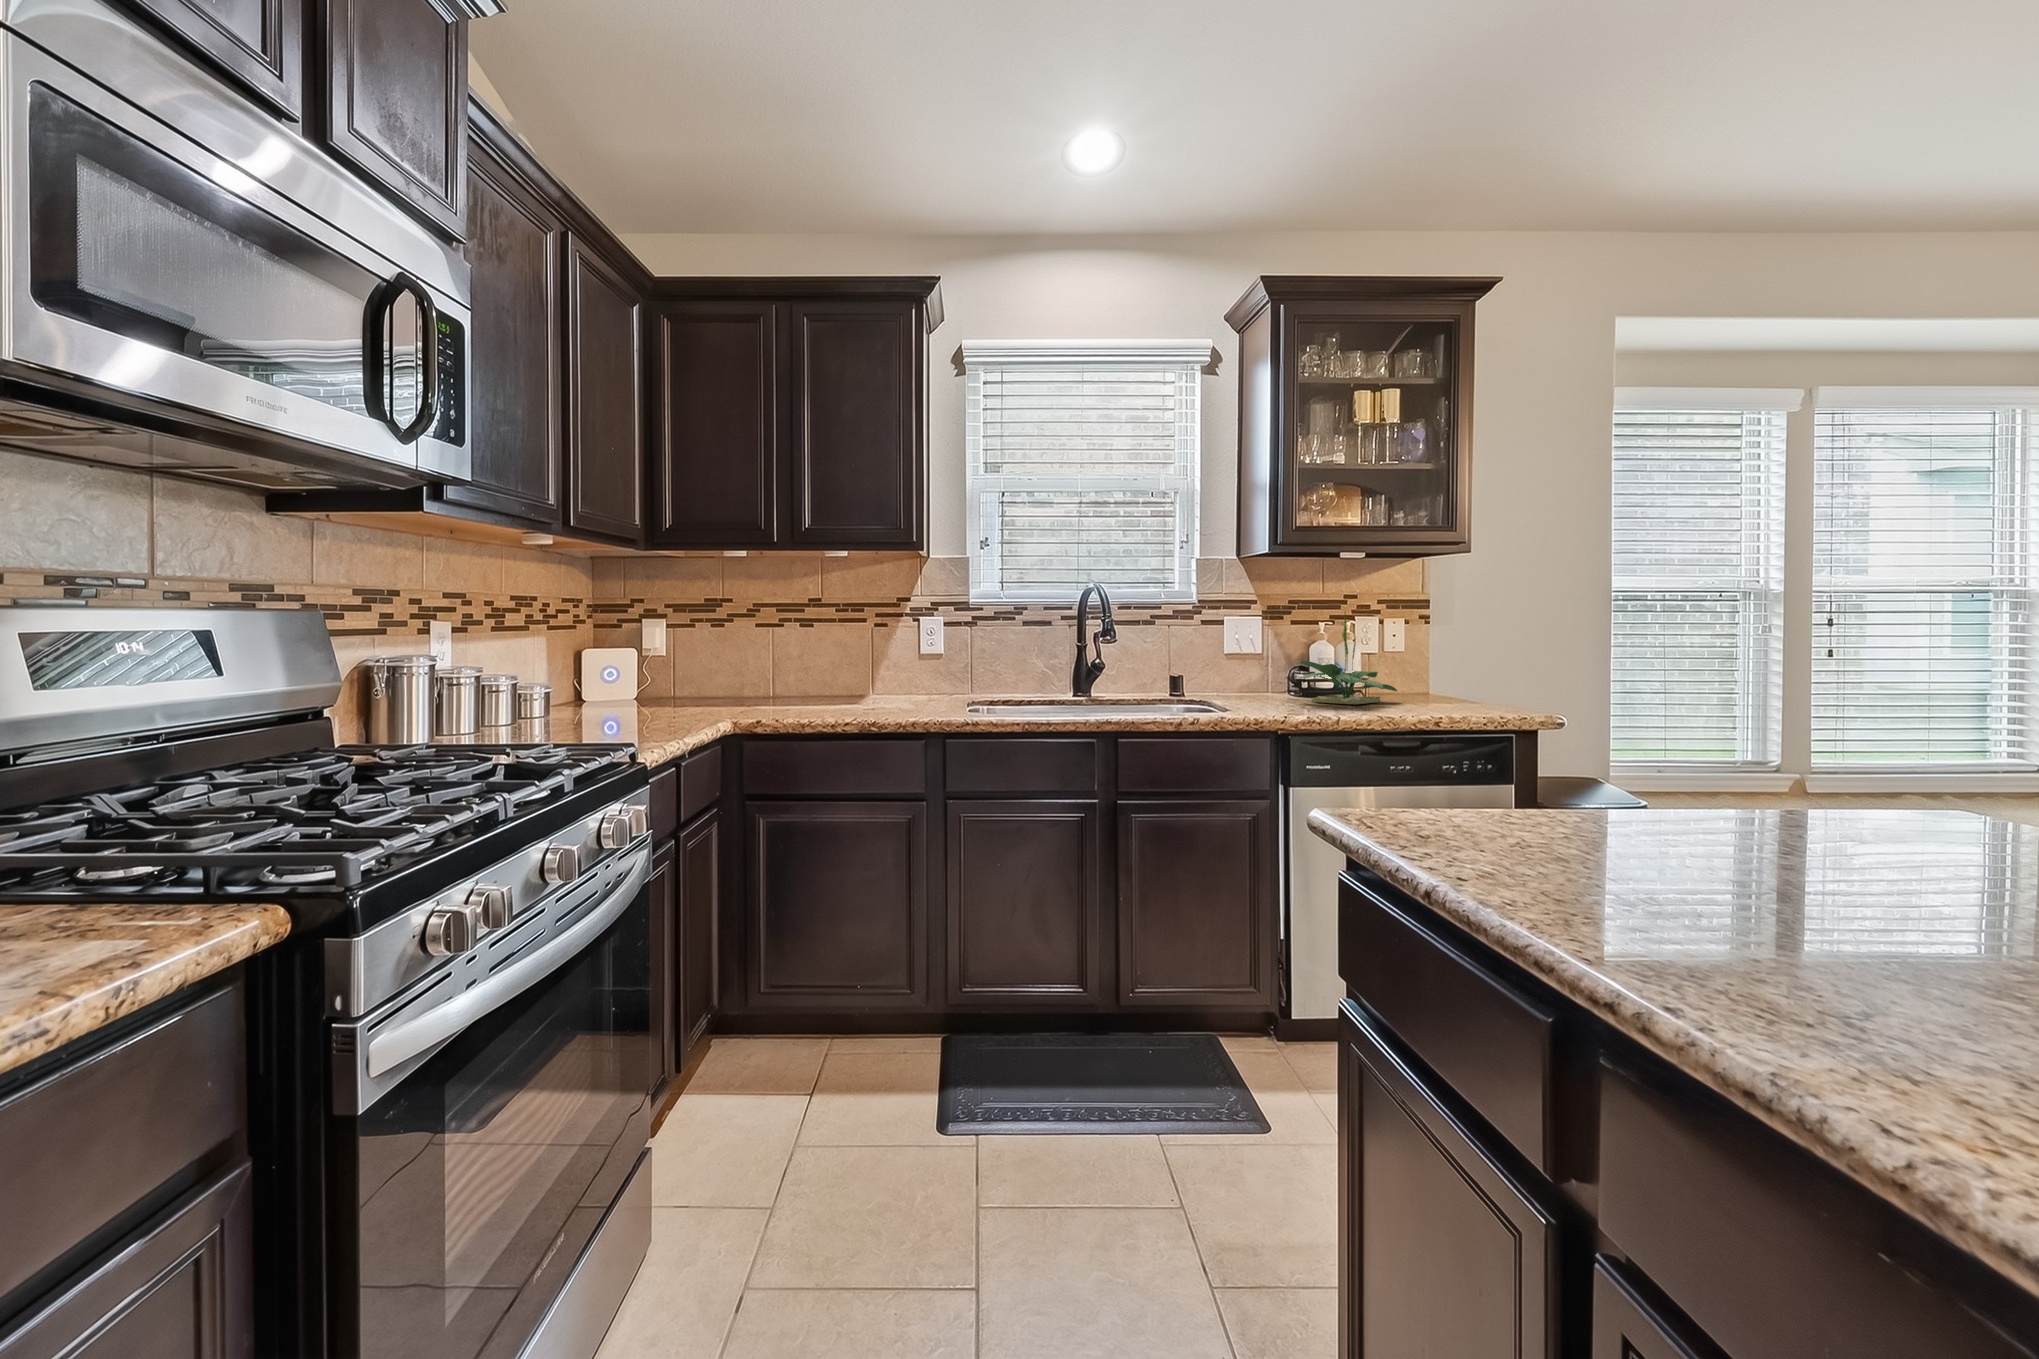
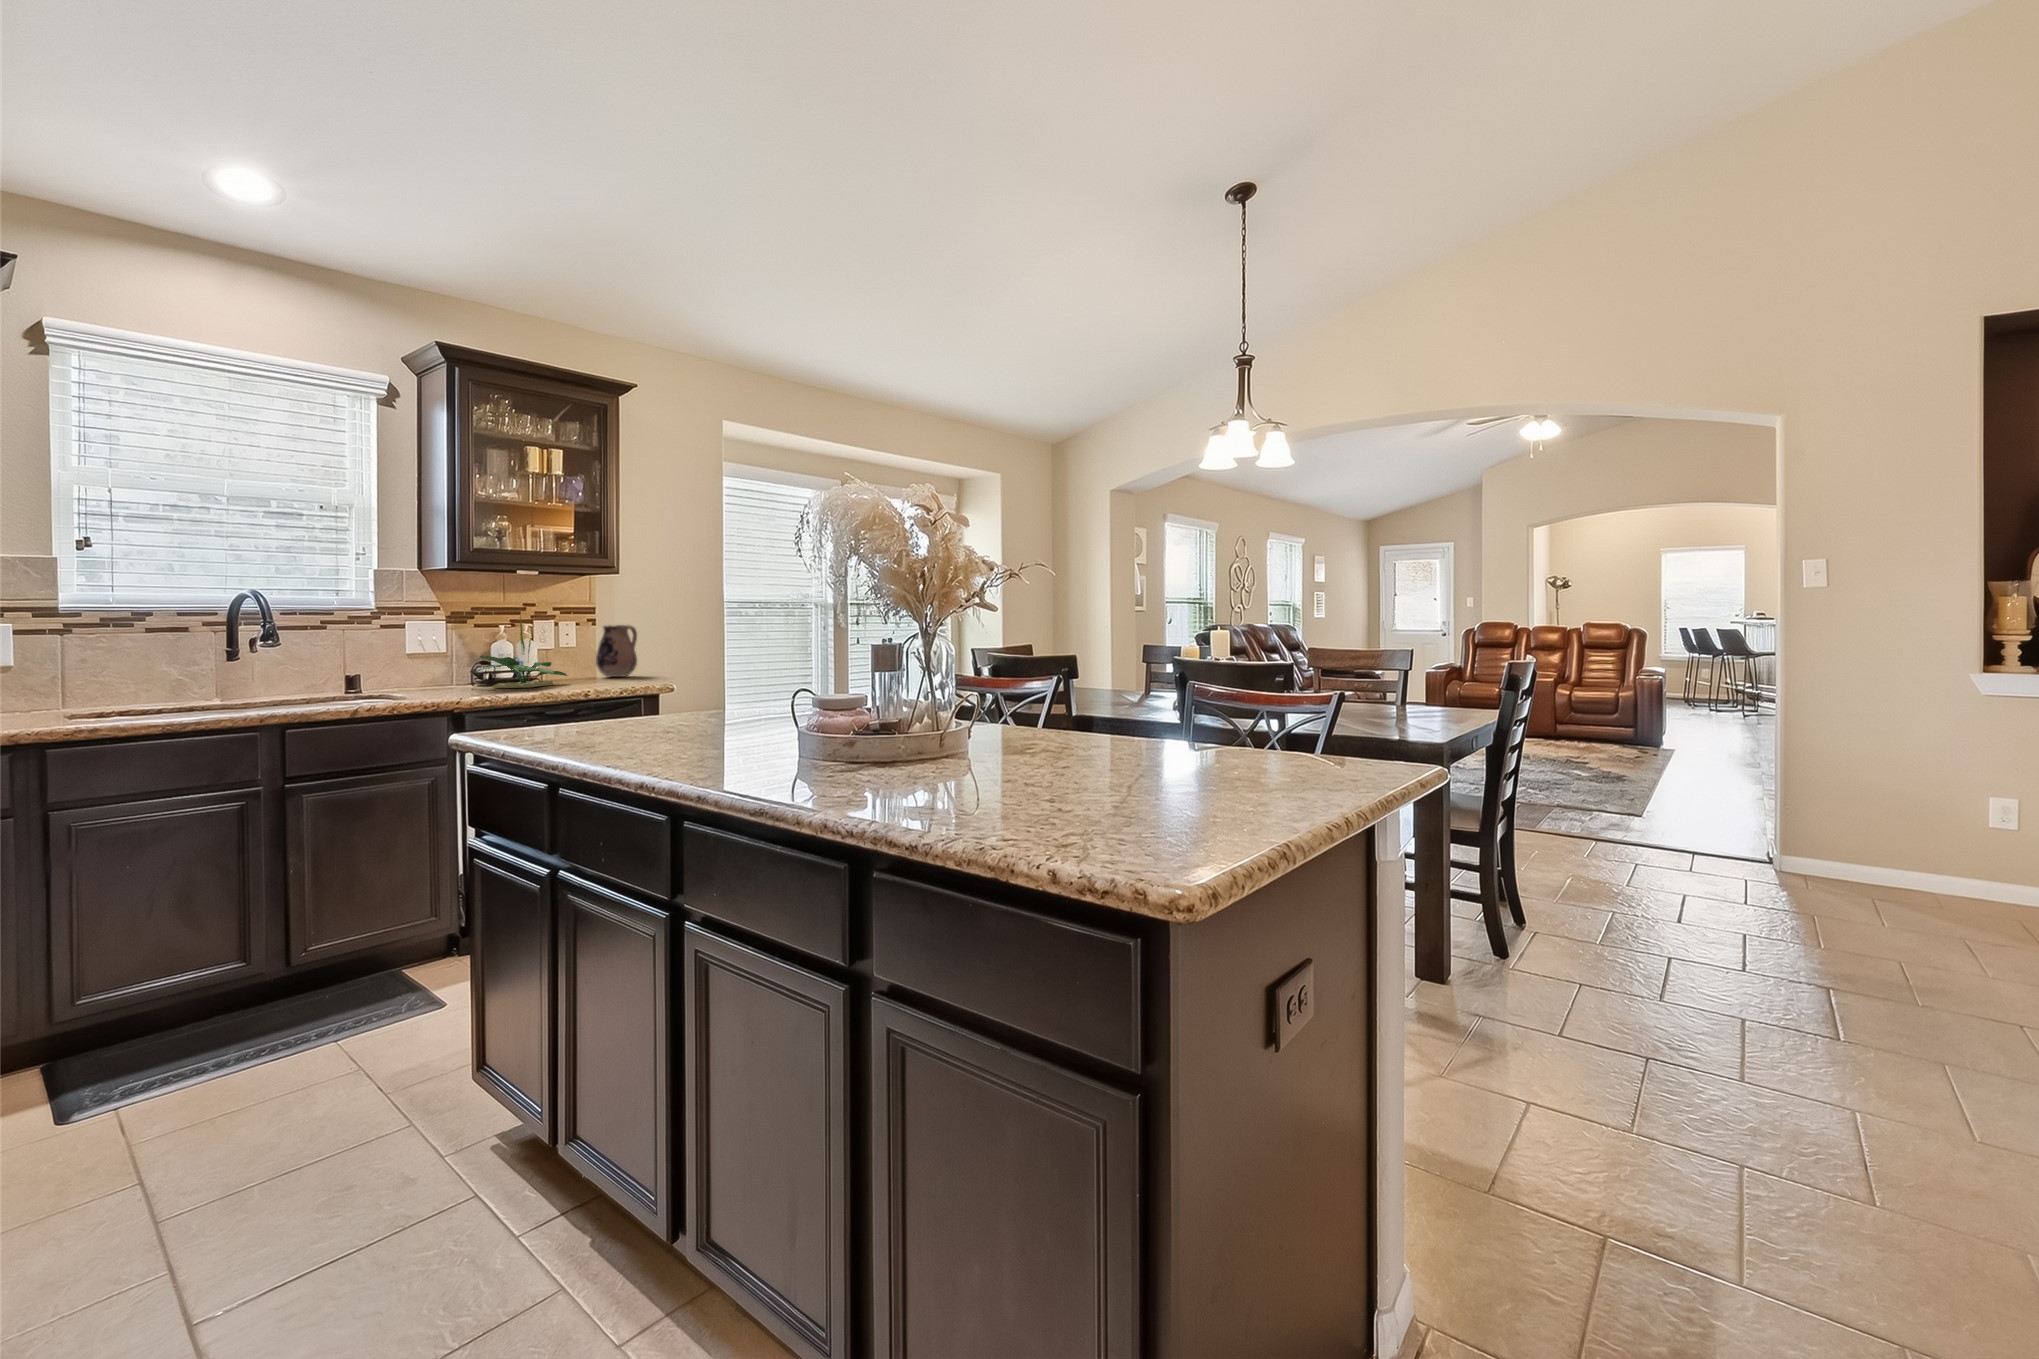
ceramic pitcher: none [1427,624,1483,695] -> present [596,625,637,677]

